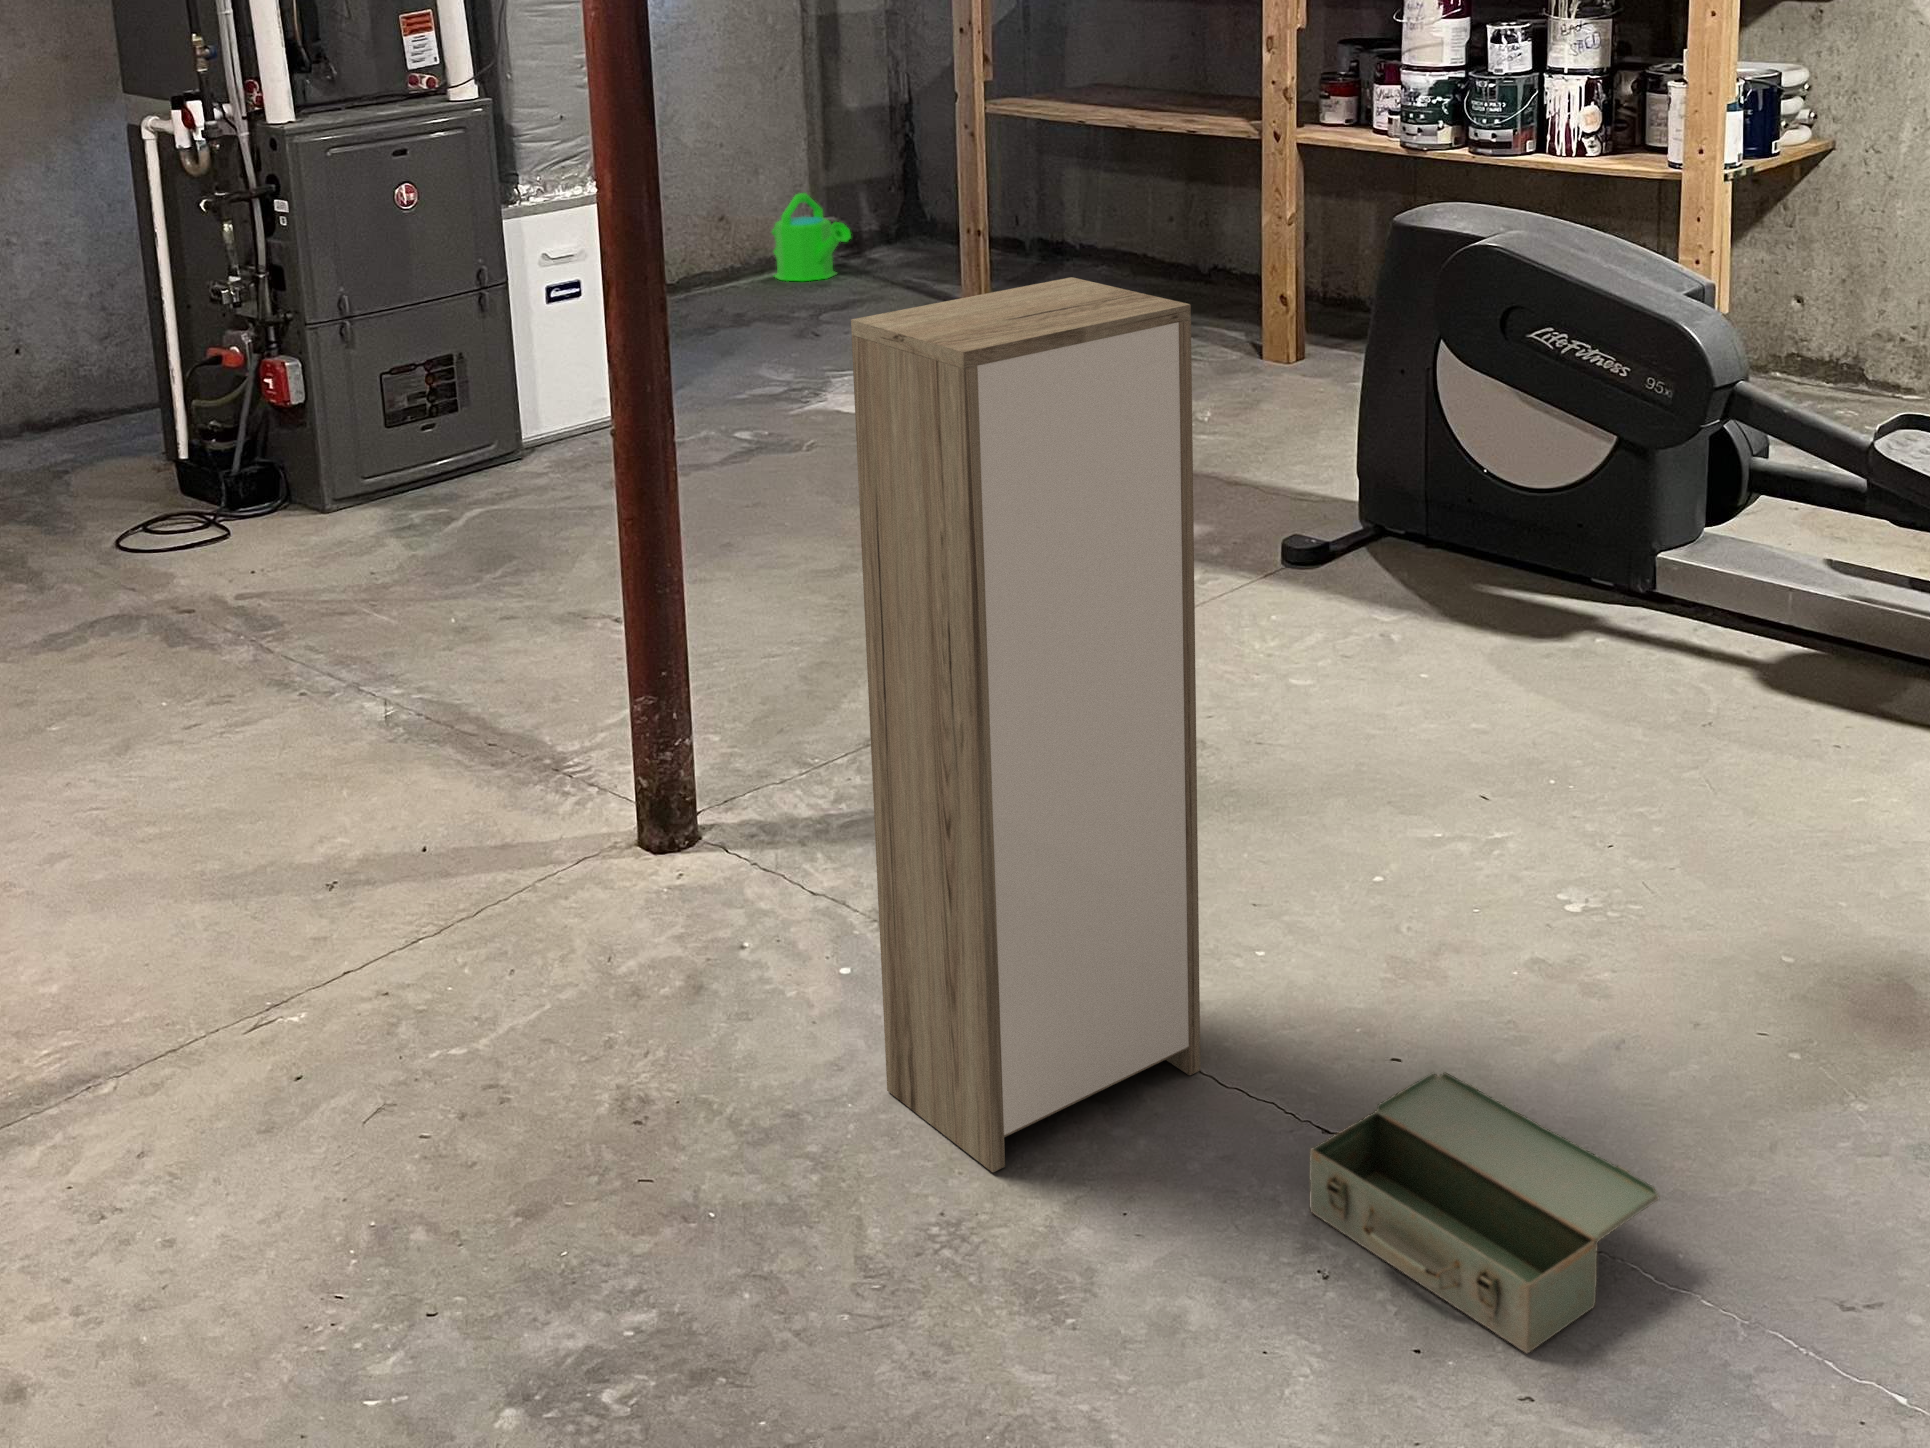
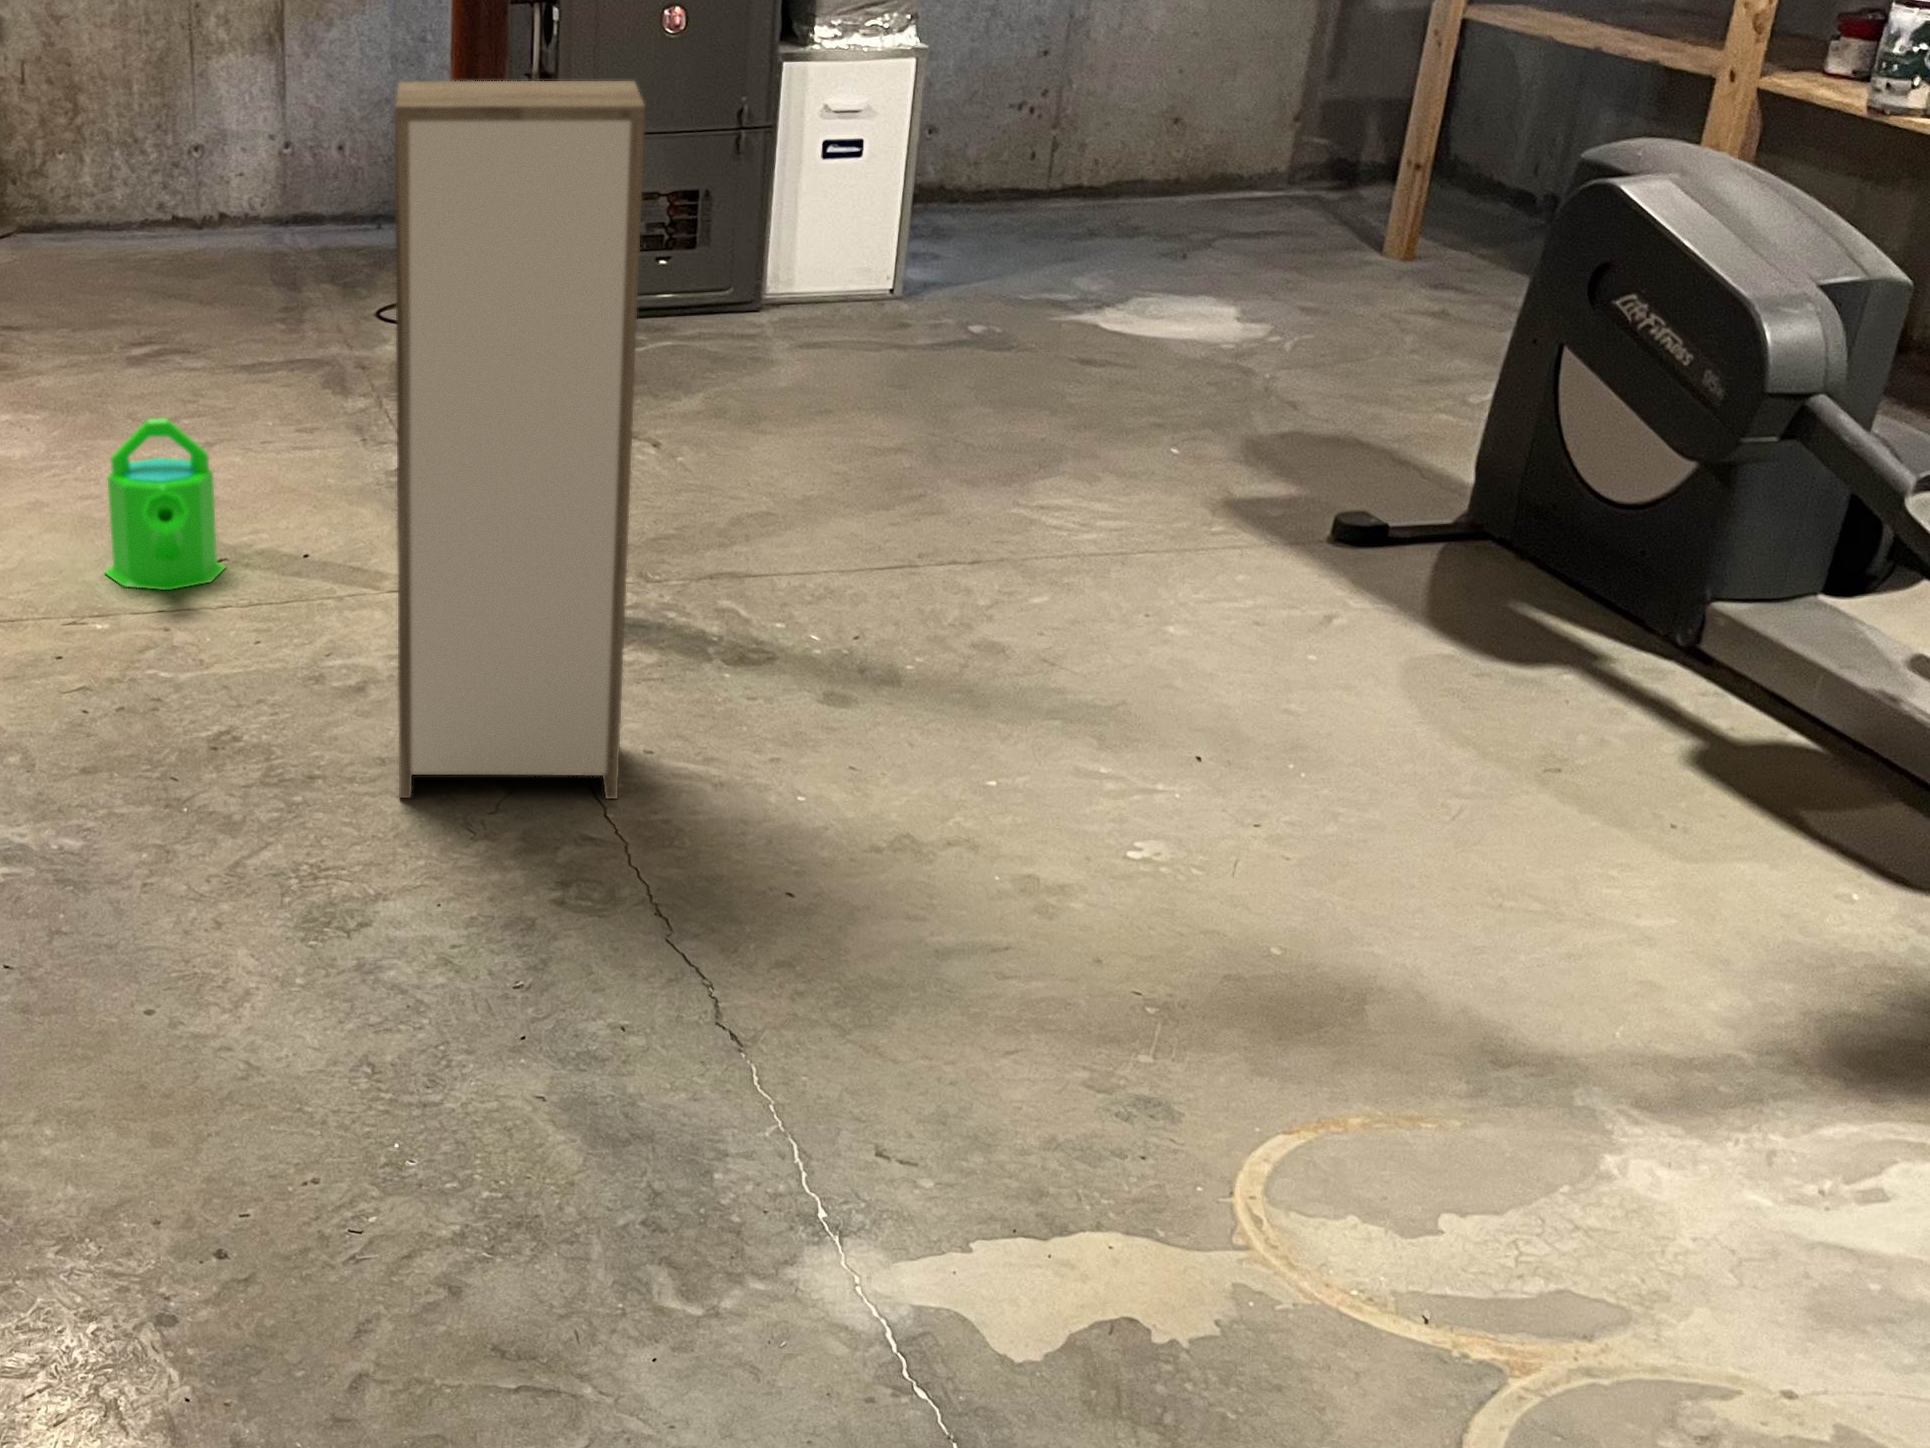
watering can: present [772,193,851,281] -> present [106,418,225,590]
toolbox: present [1309,1073,1659,1353] -> none [545,824,748,984]

